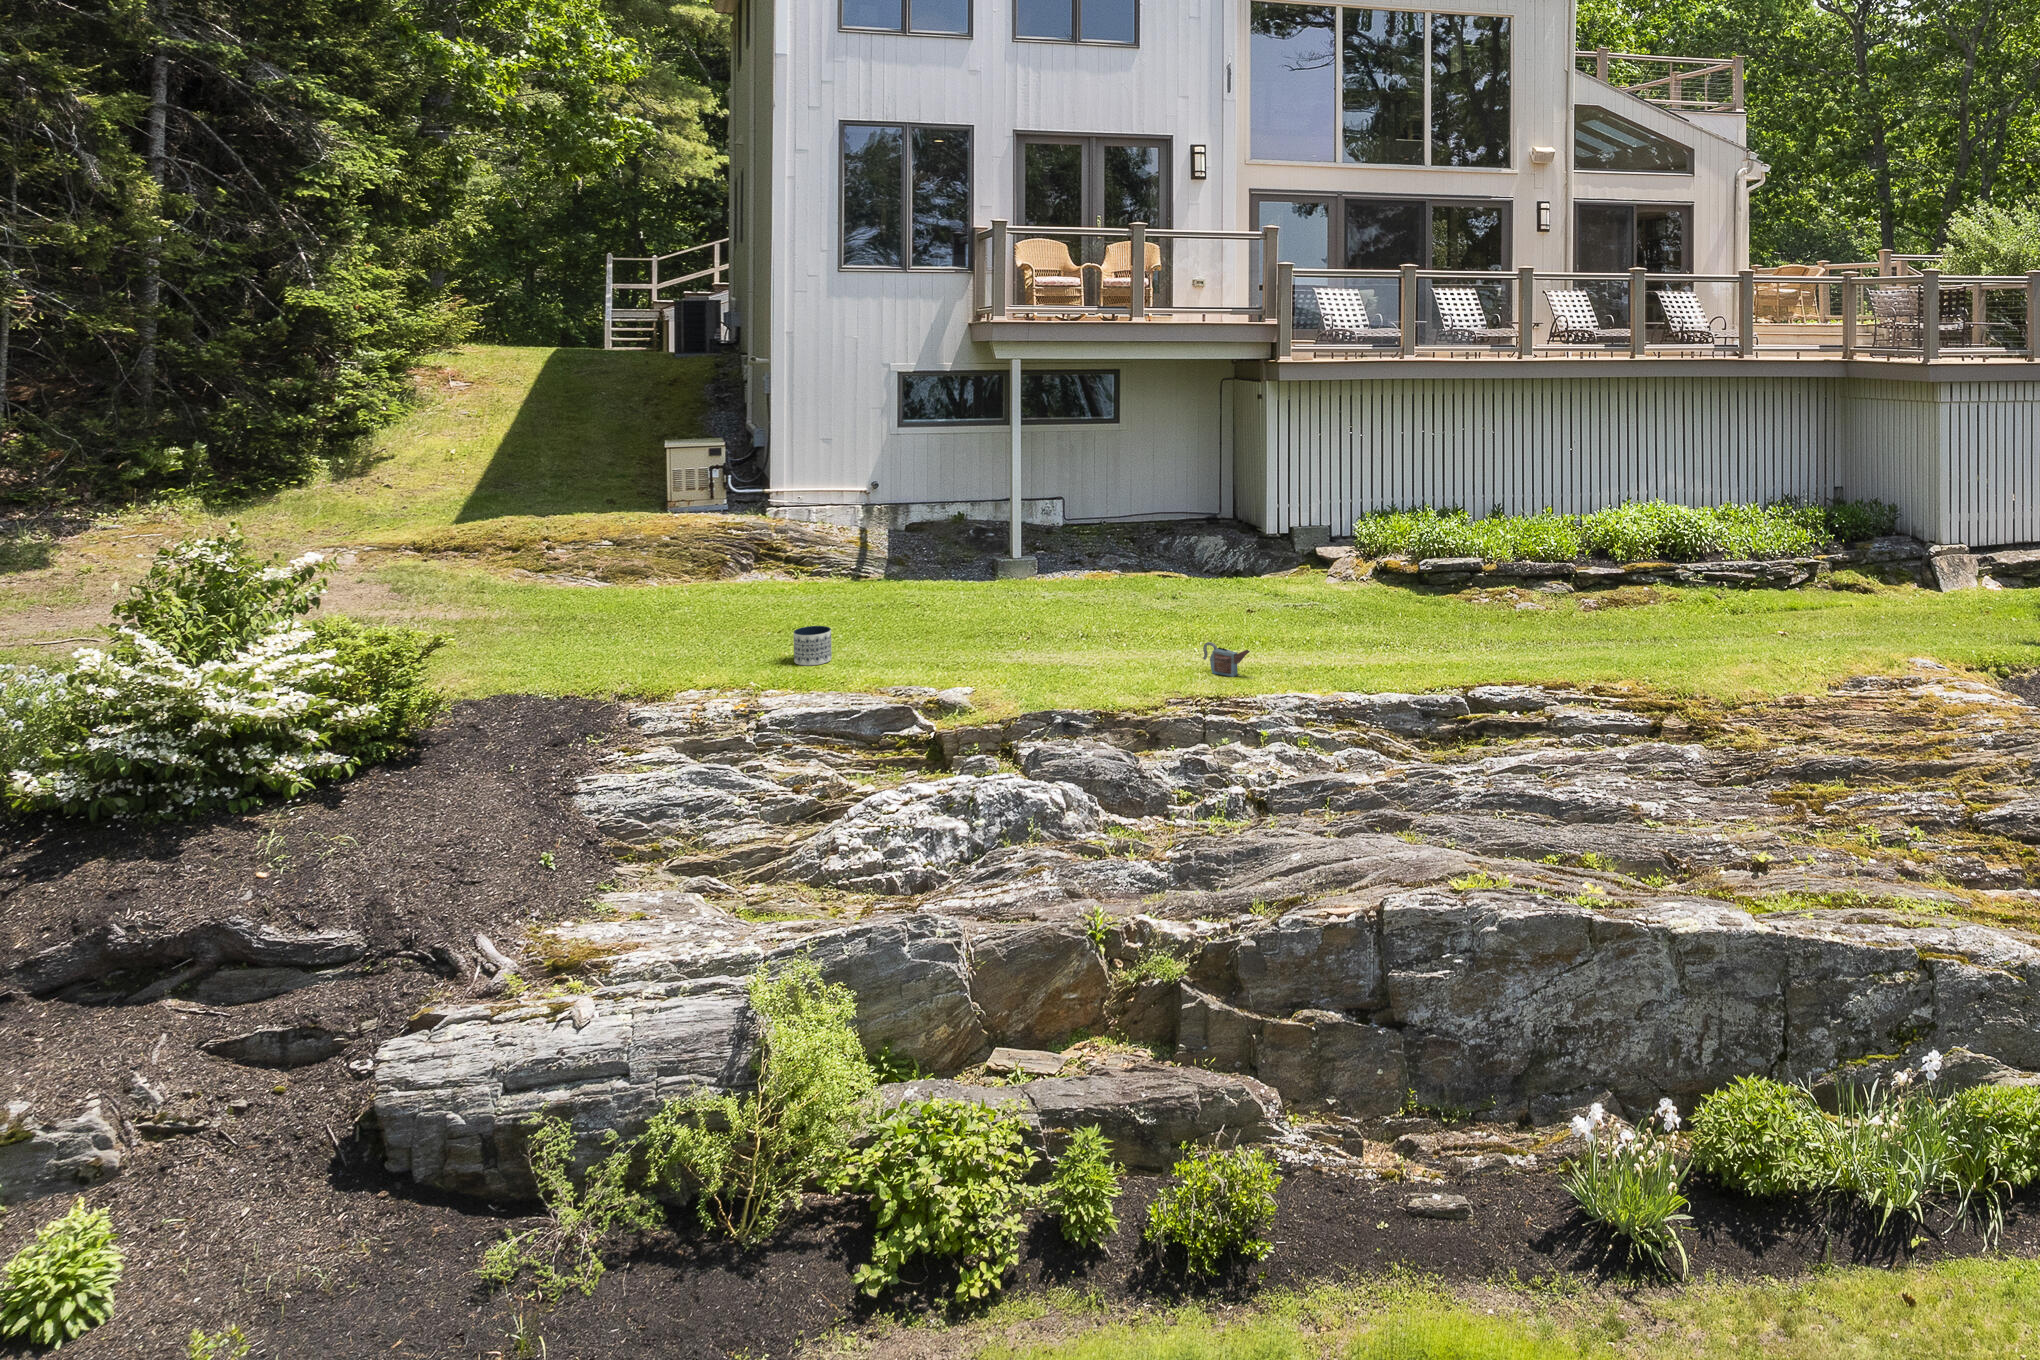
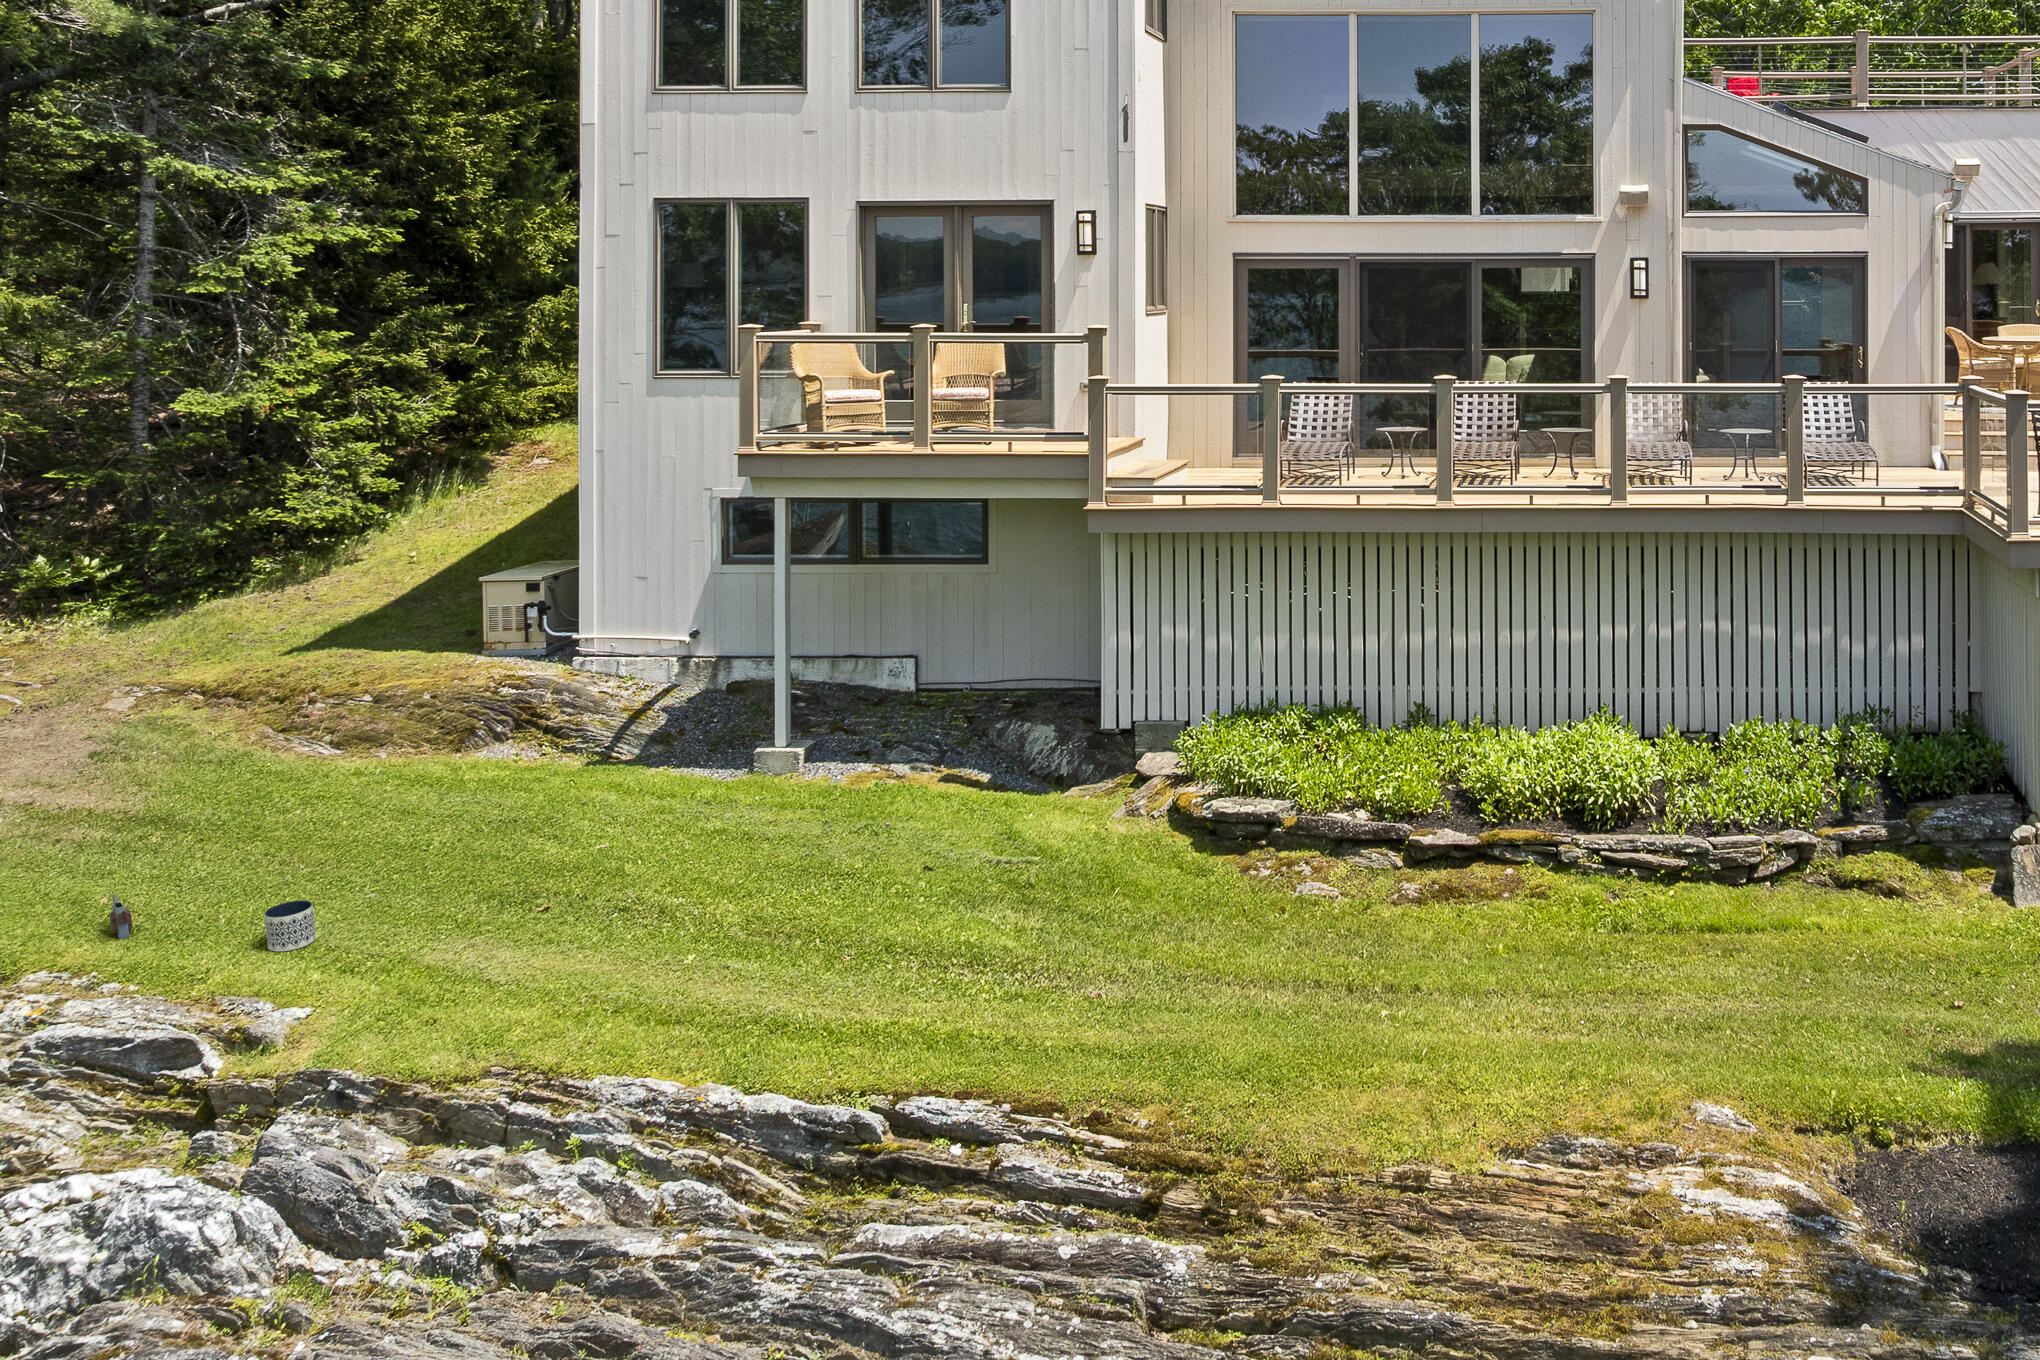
watering can: present [1203,642,1250,677] -> present [109,894,133,939]

